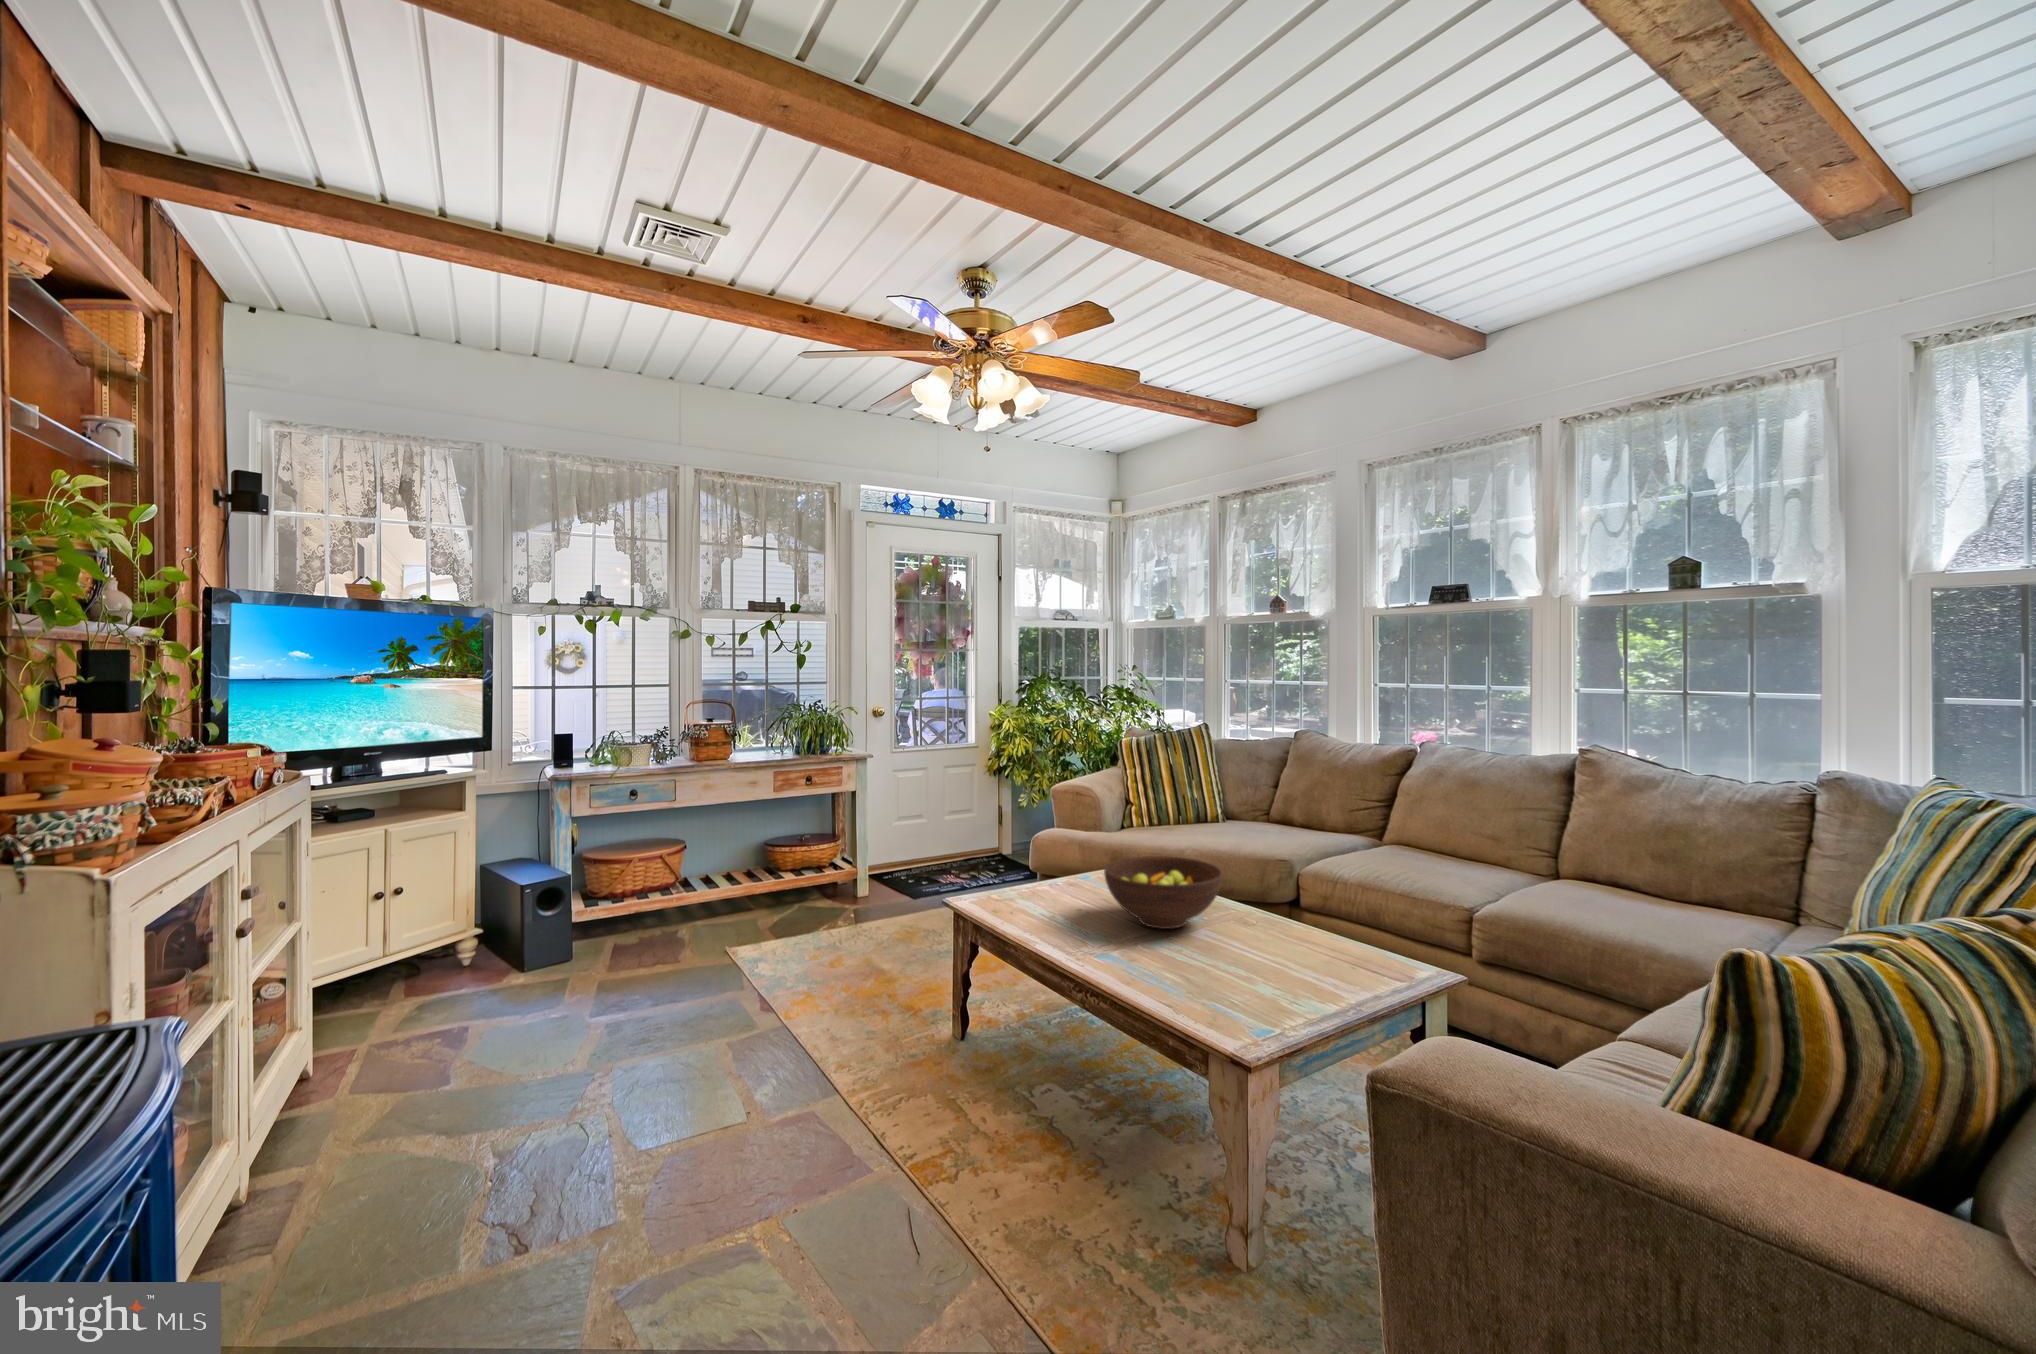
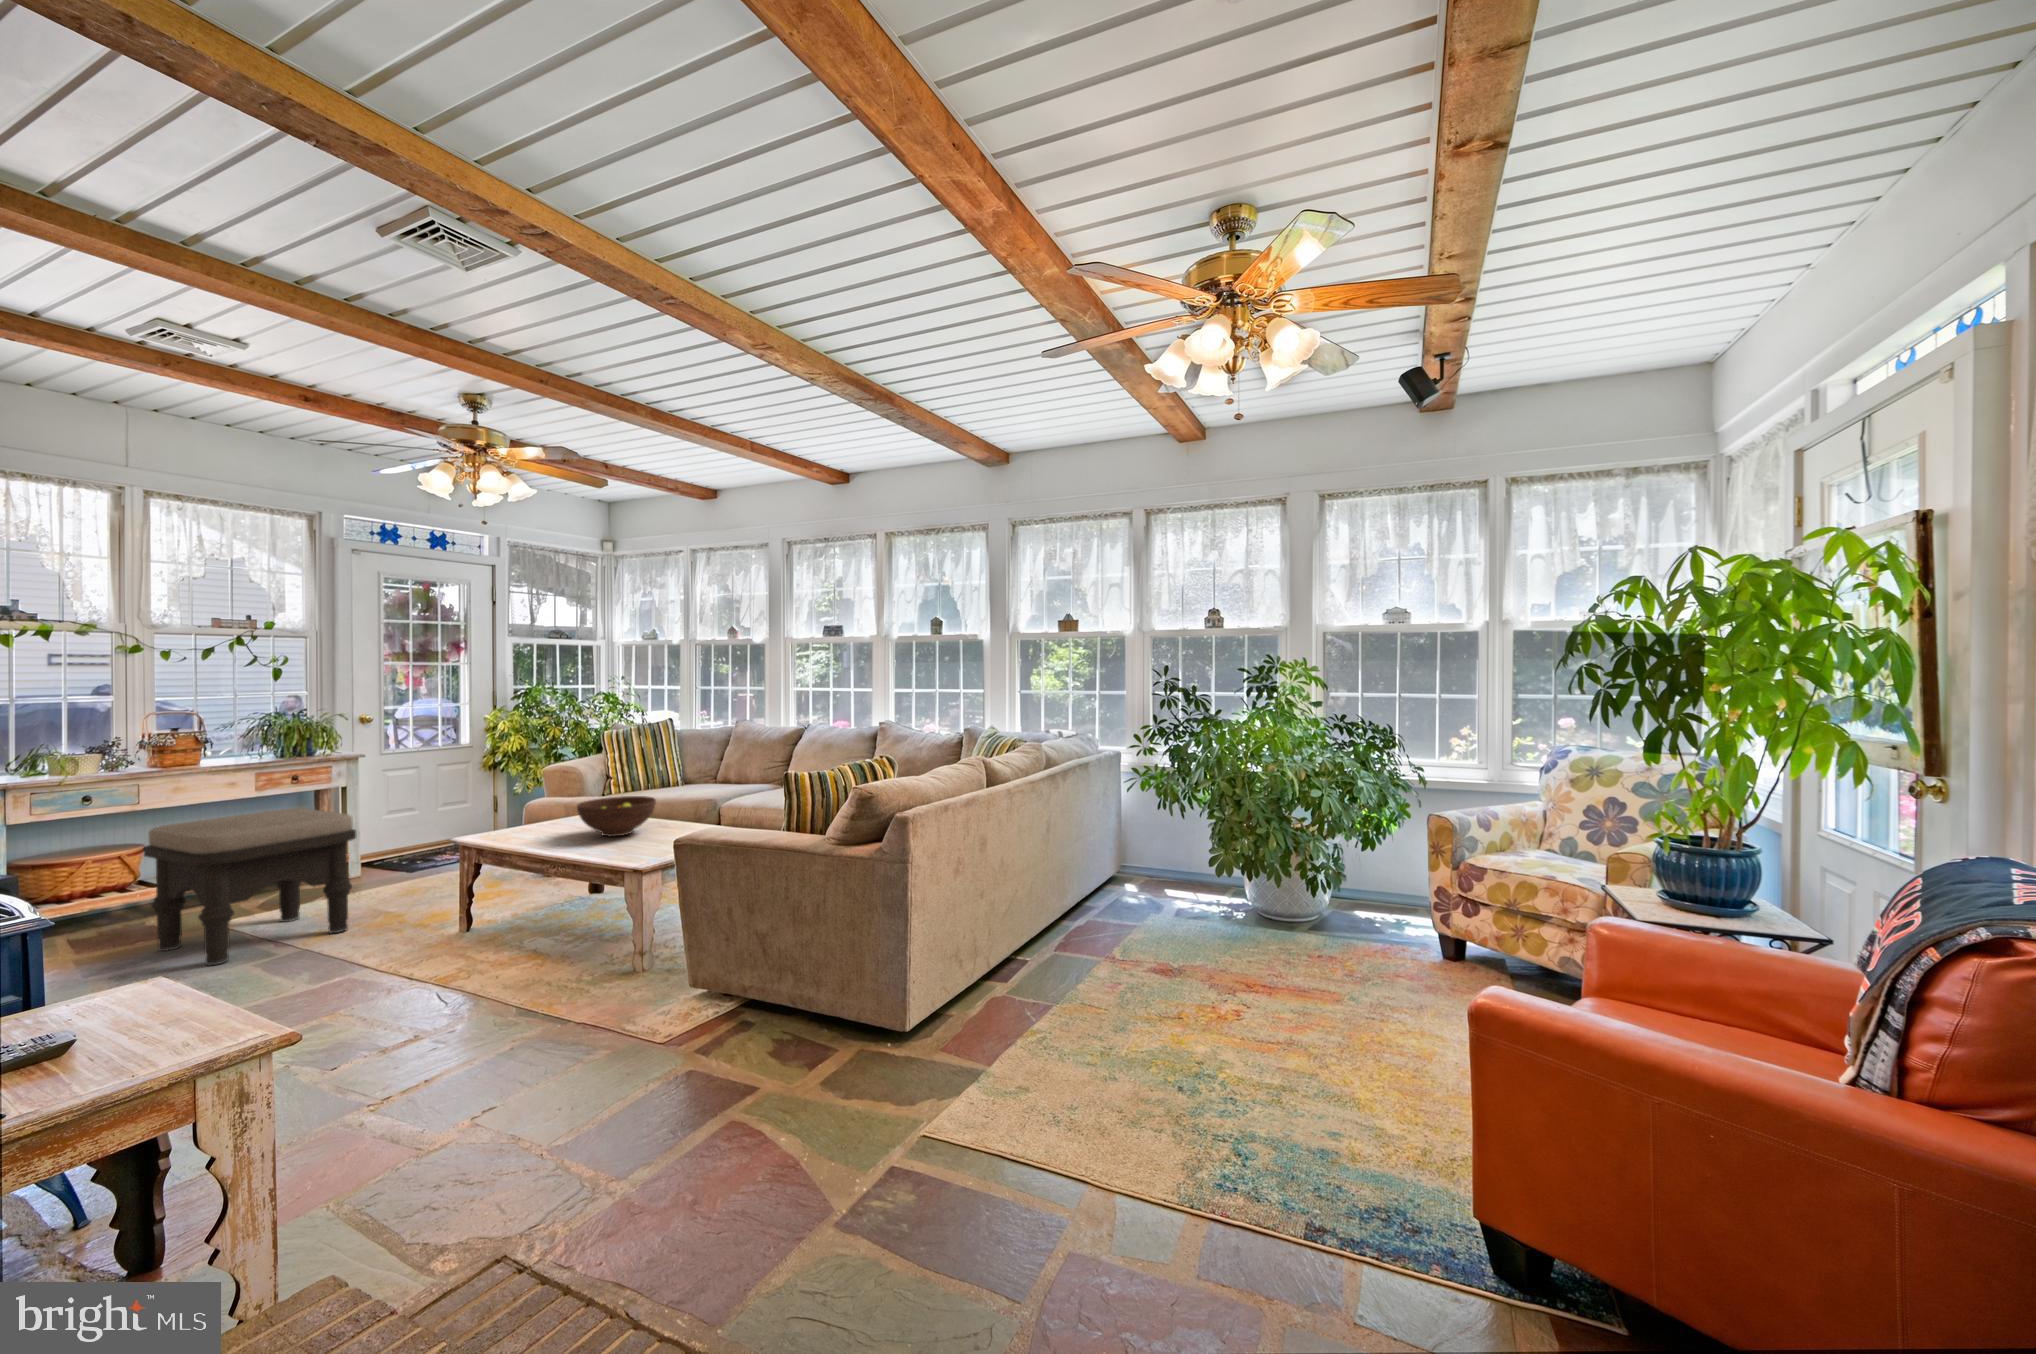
ottoman: none [658,822,847,1022] -> present [144,808,356,965]

